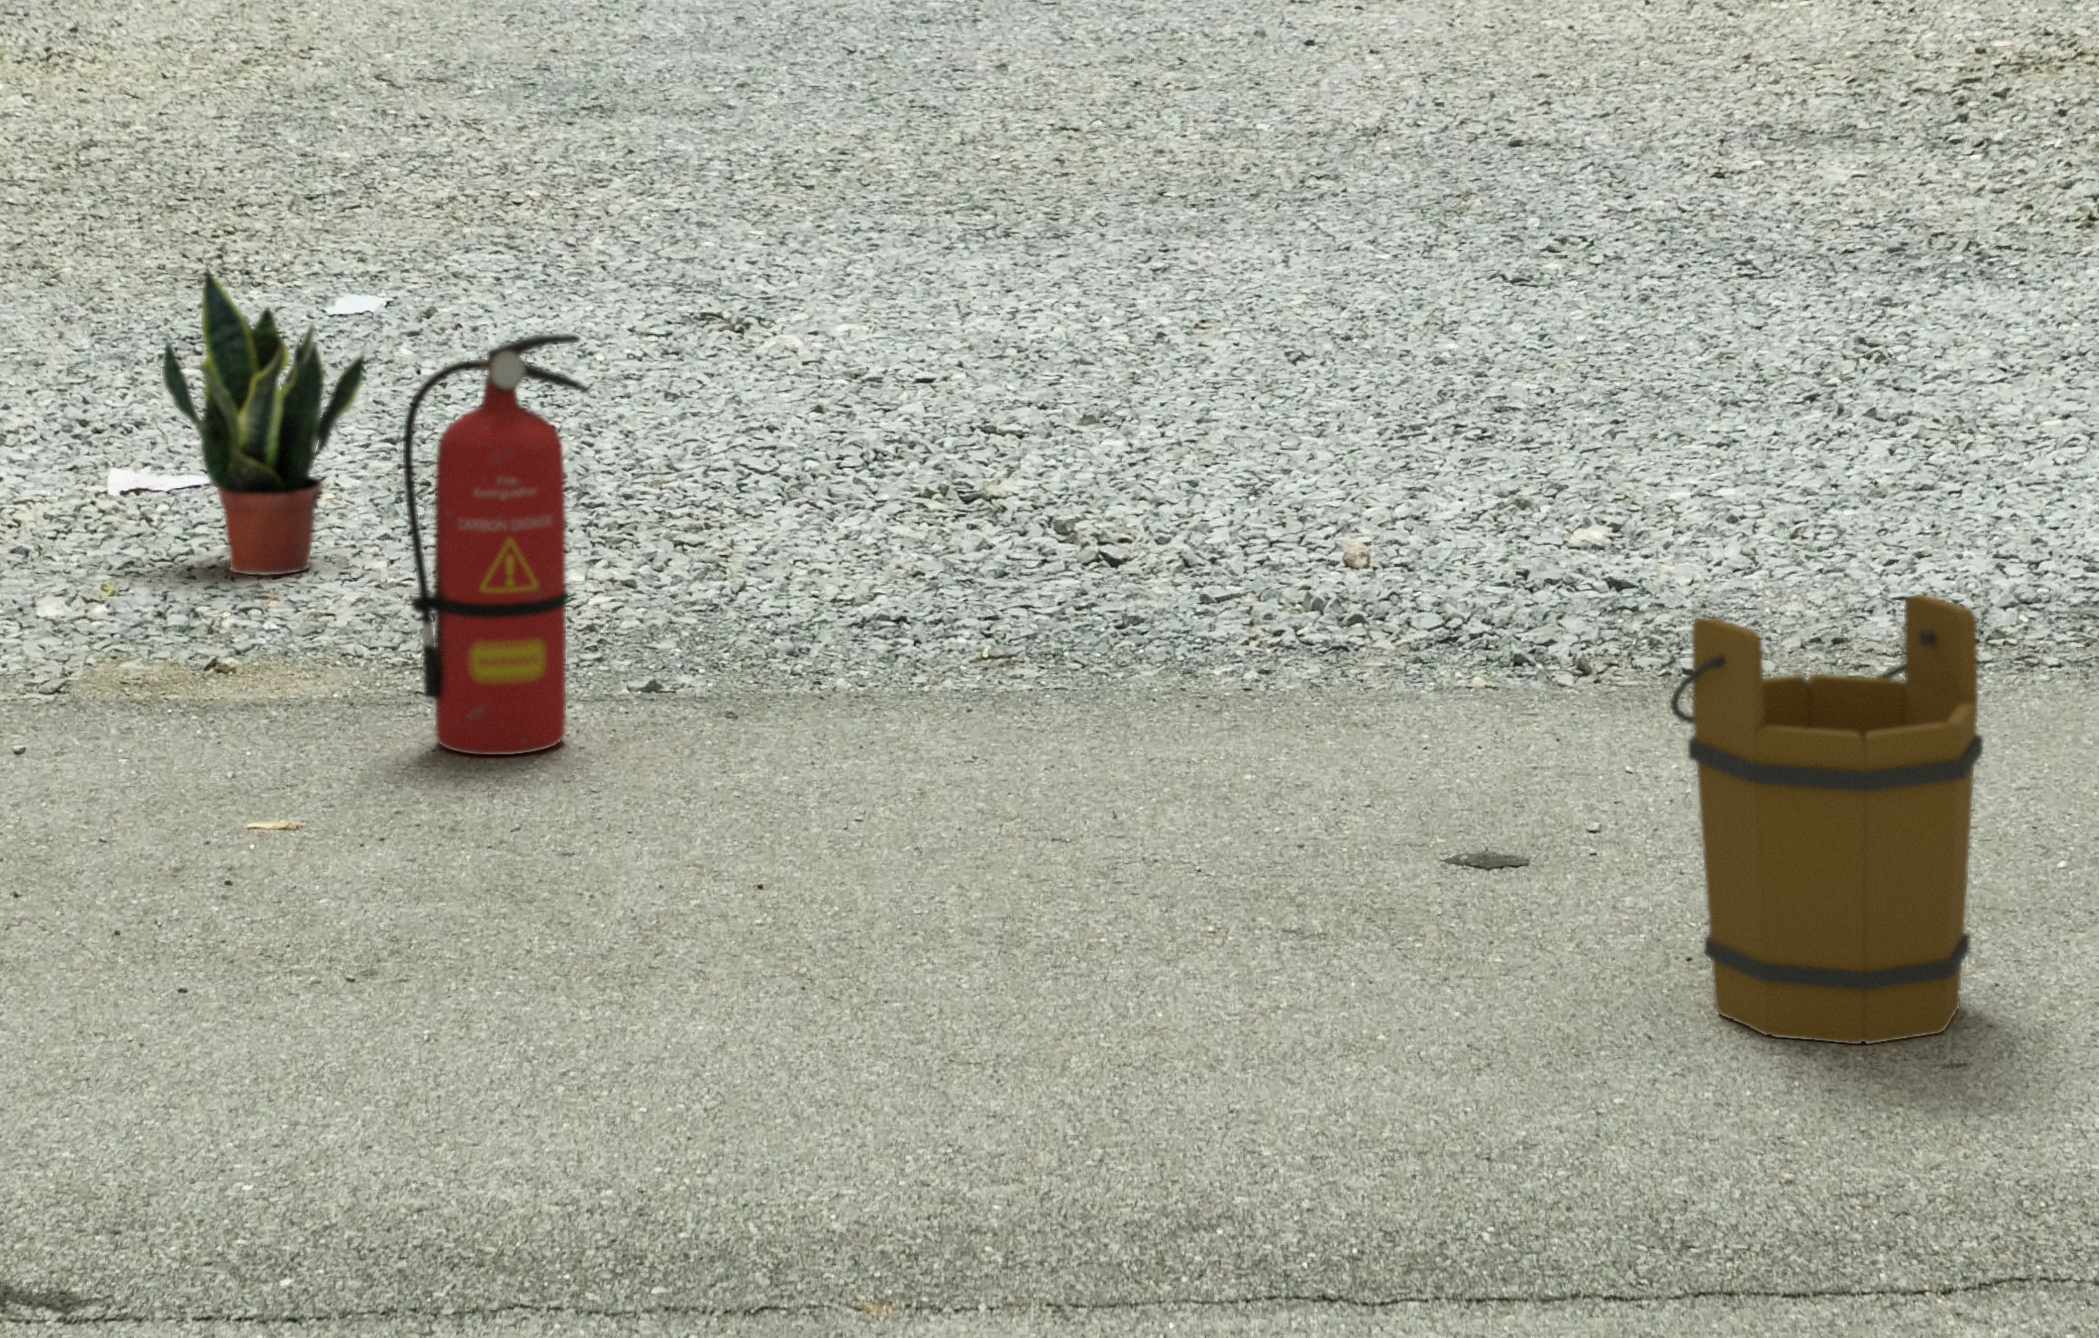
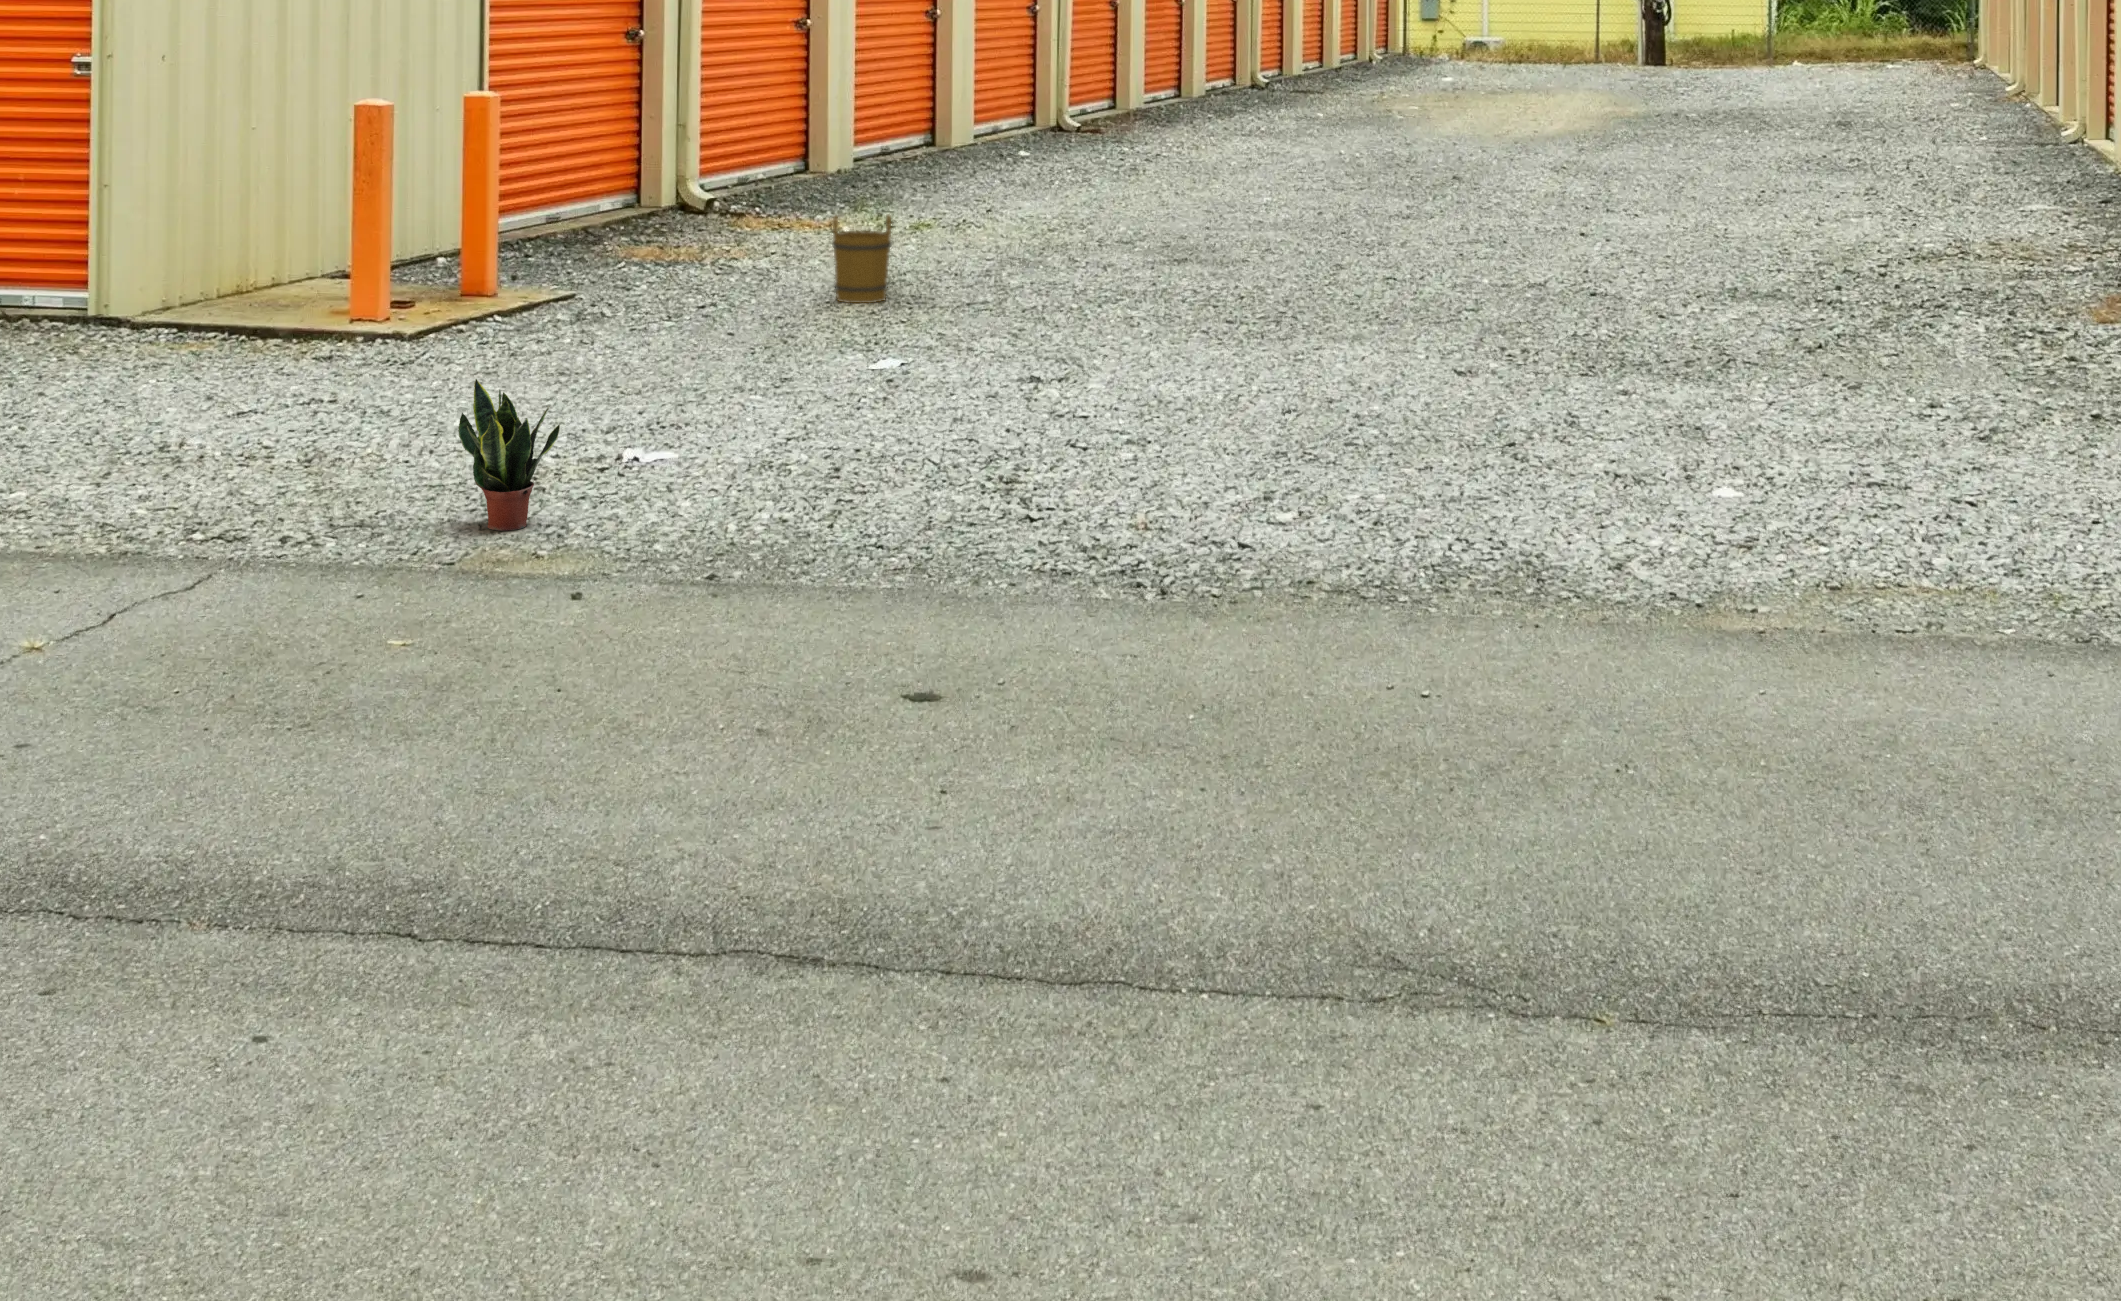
fire extinguisher: present [403,334,588,755] -> none [376,444,473,650]
bucket: present [1670,594,1983,1044] -> present [831,215,893,303]

